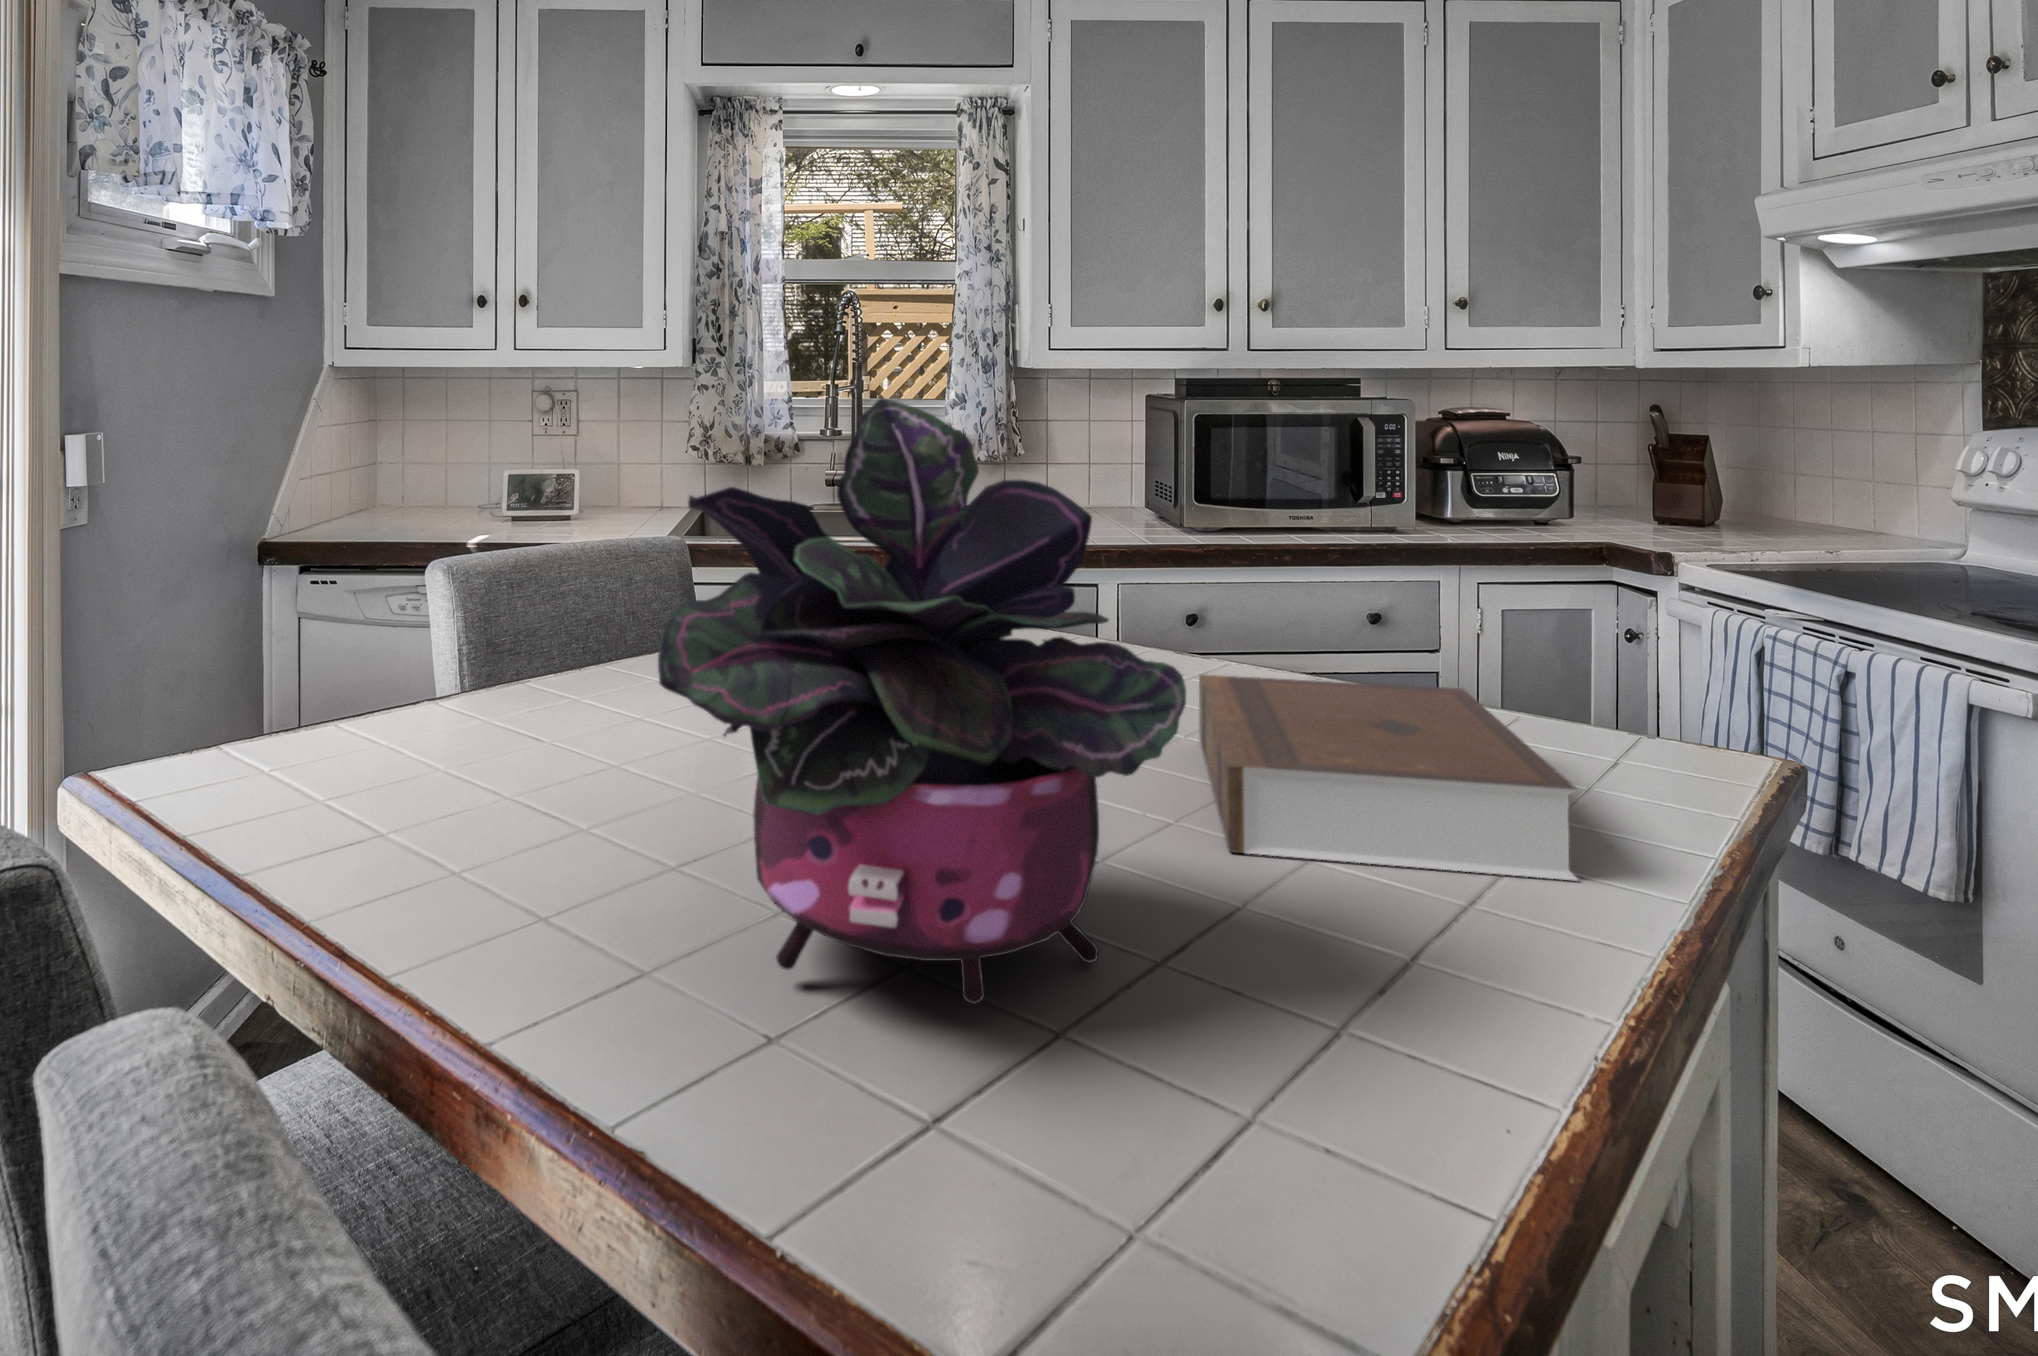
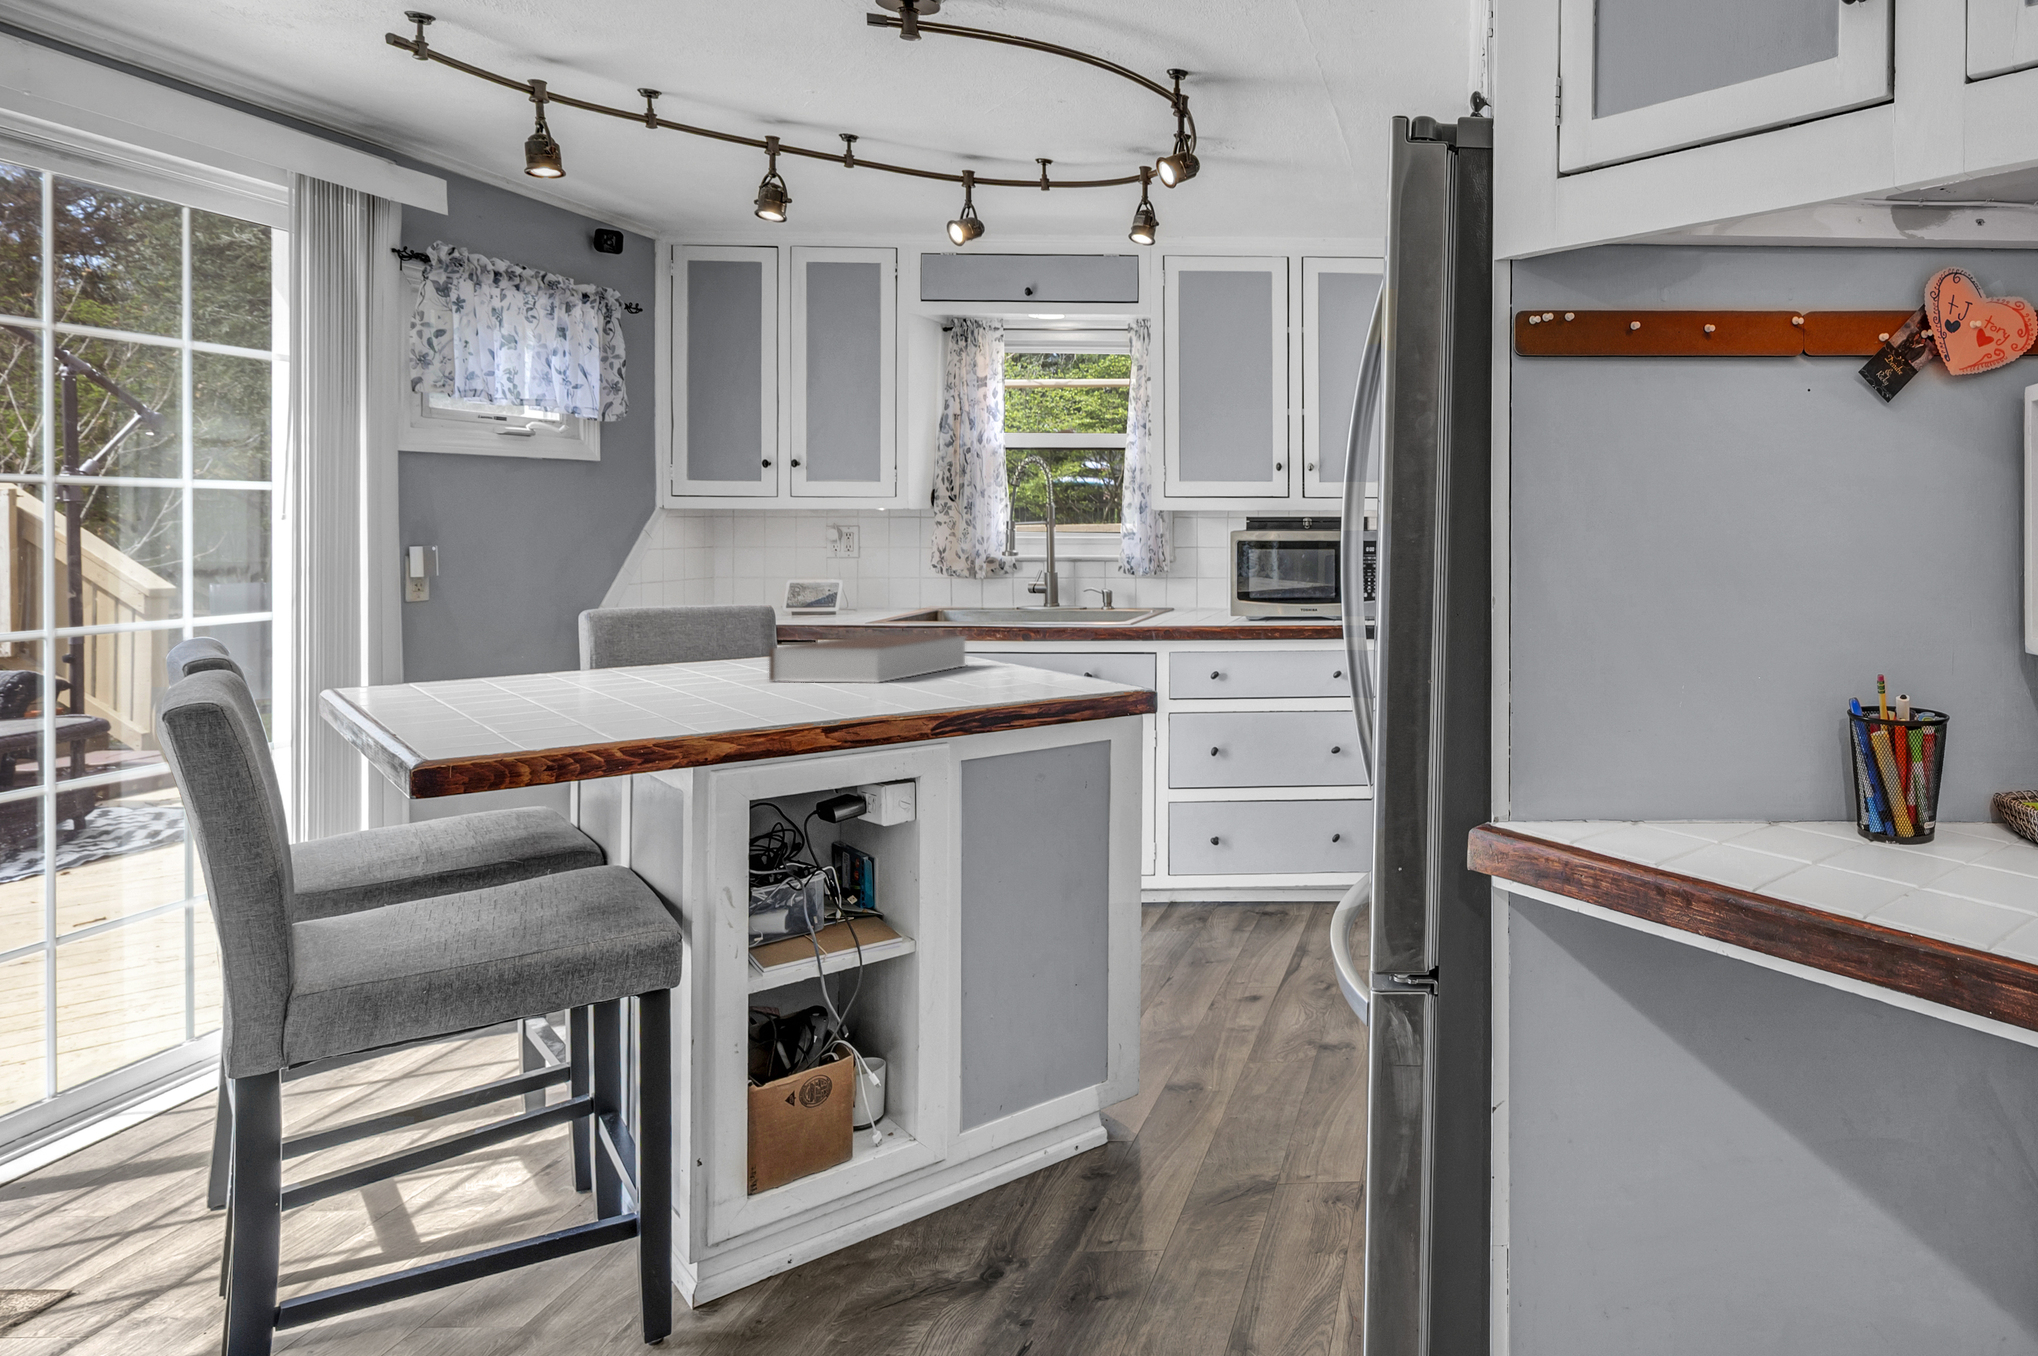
potted plant: present [658,398,1186,1004] -> none [459,507,672,694]

